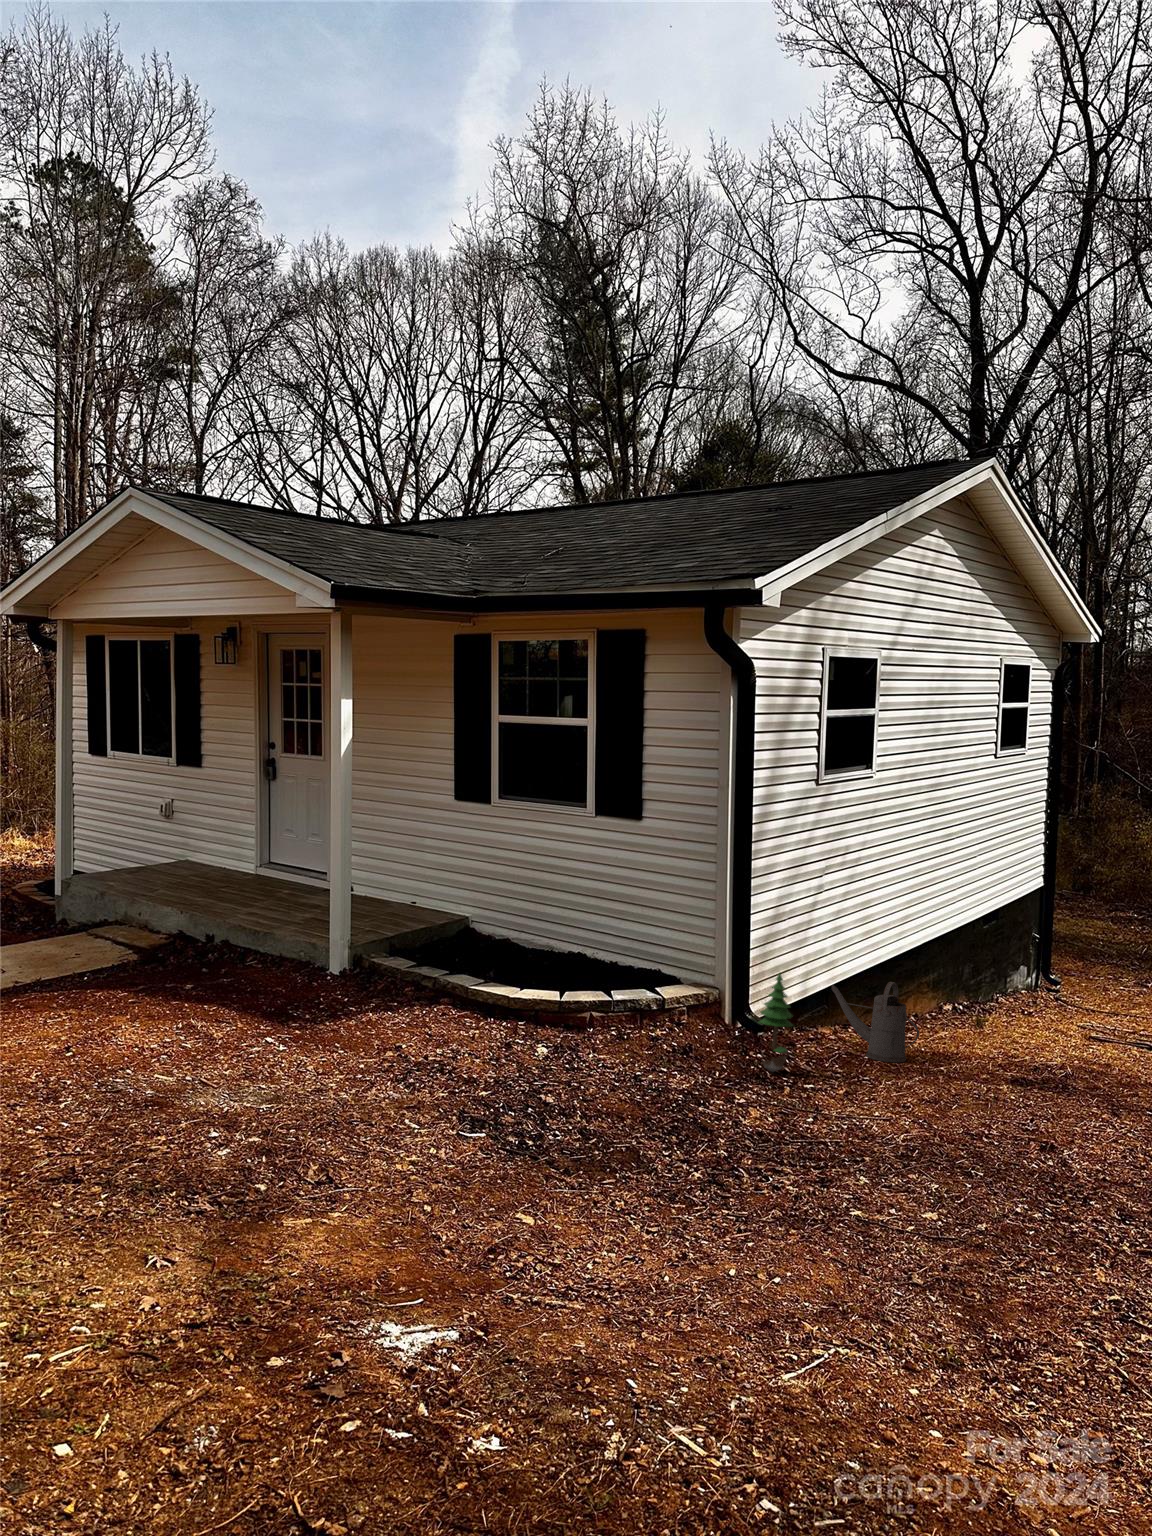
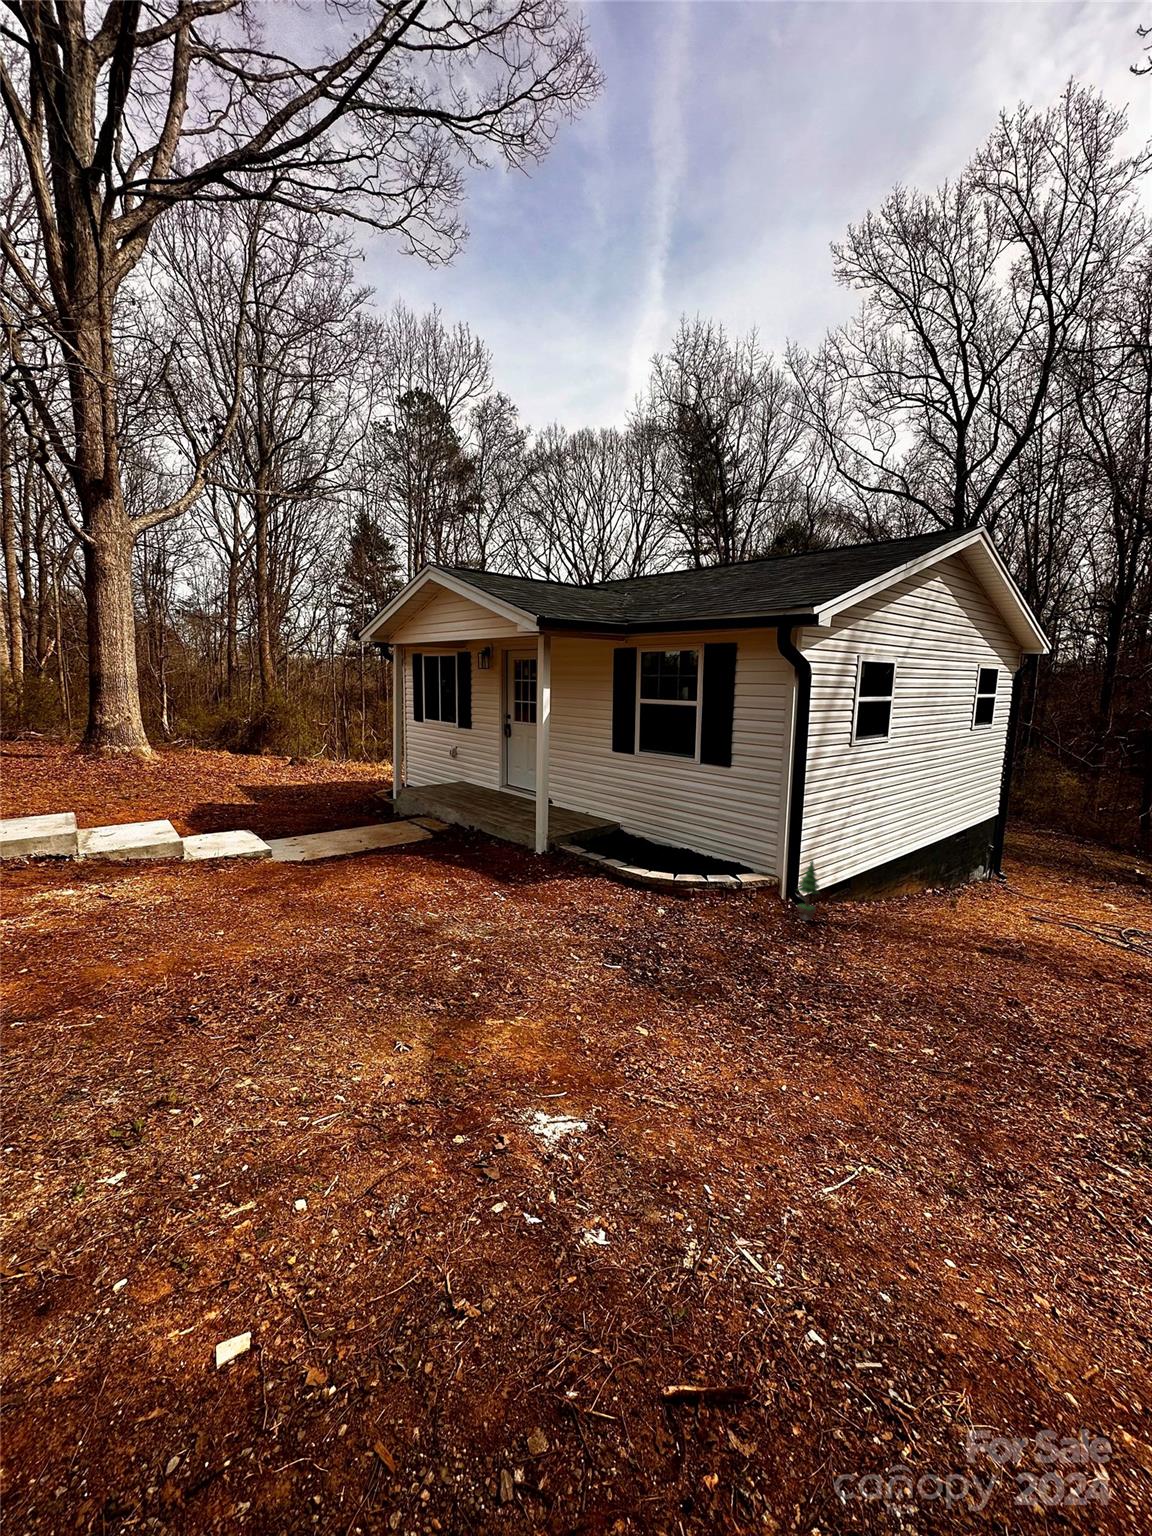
watering can: present [832,982,919,1063] -> none [844,866,902,918]

